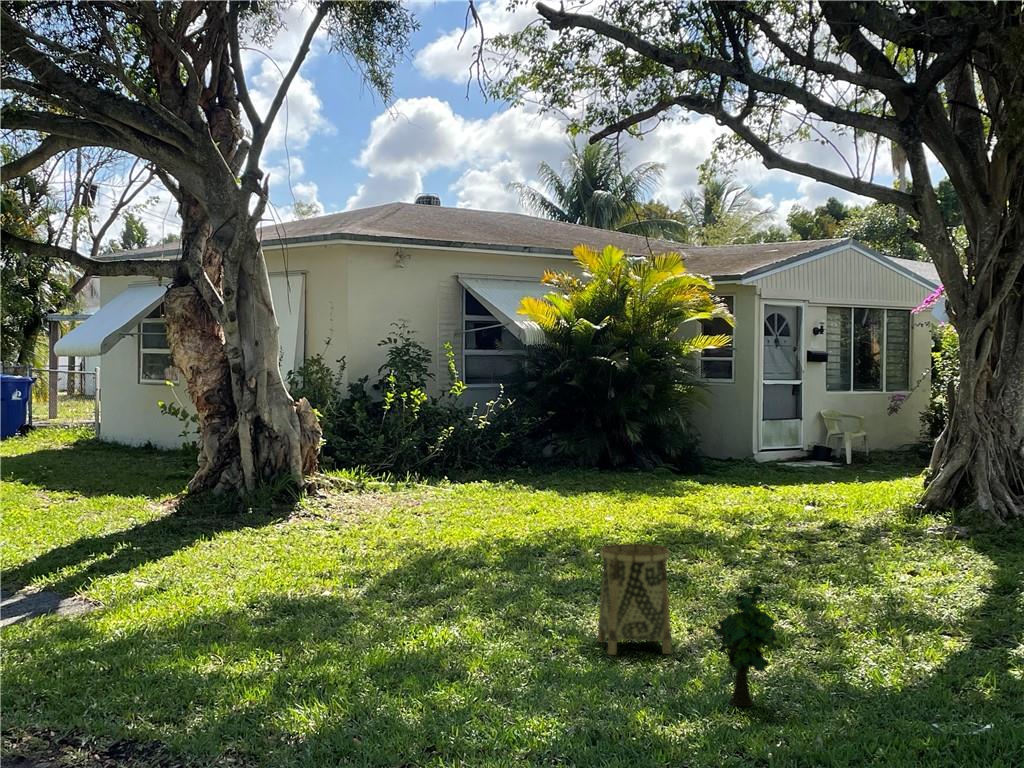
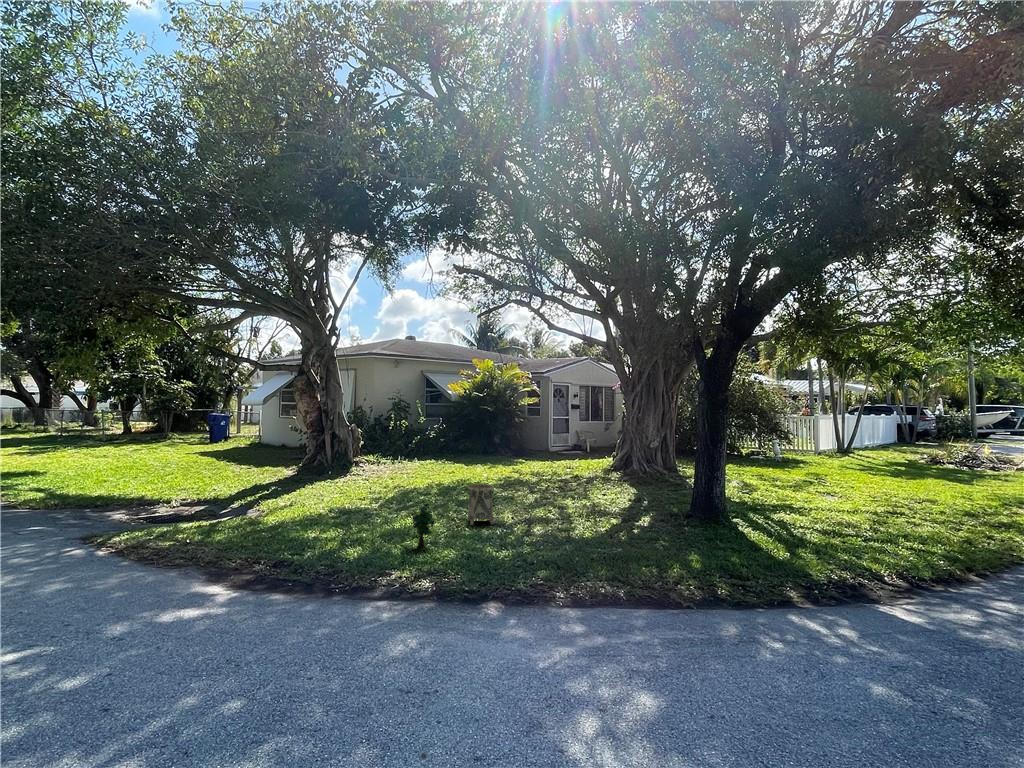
decorative plant: present [708,586,778,706] -> present [411,503,435,548]

